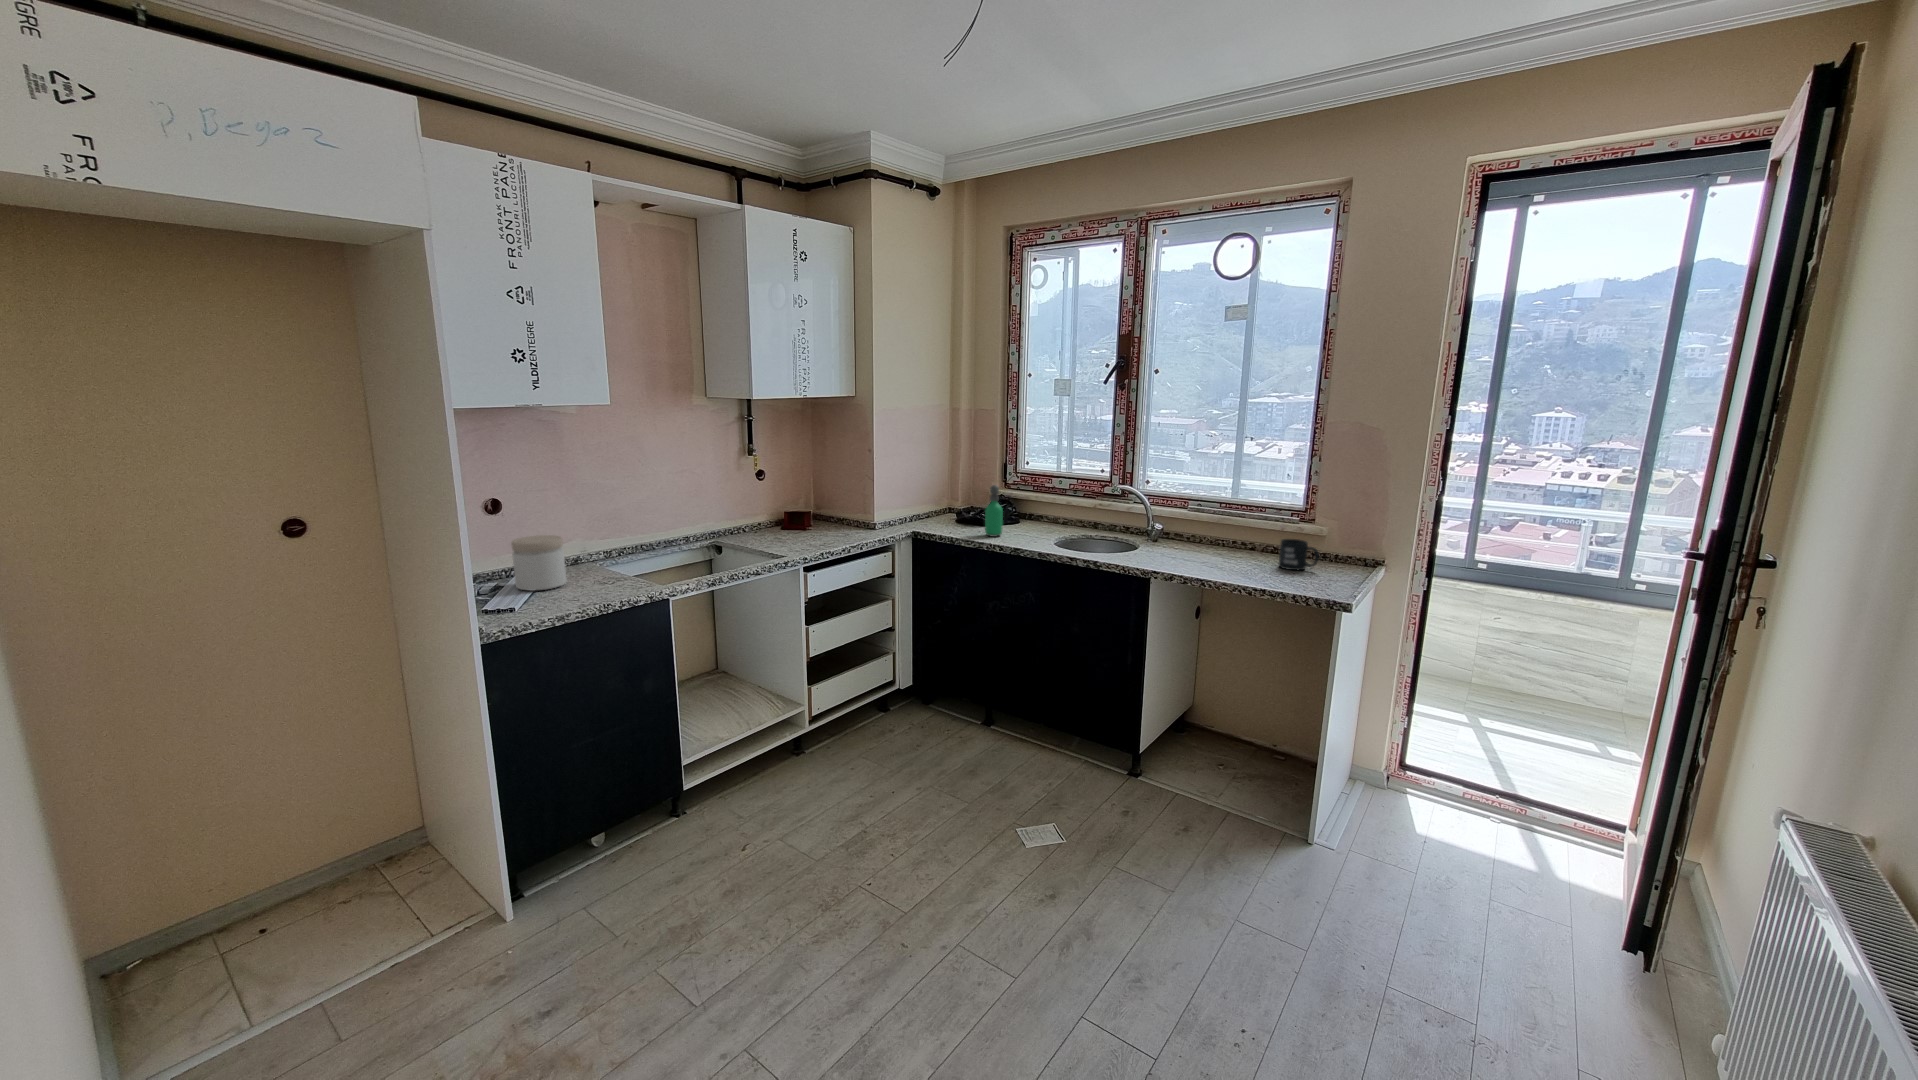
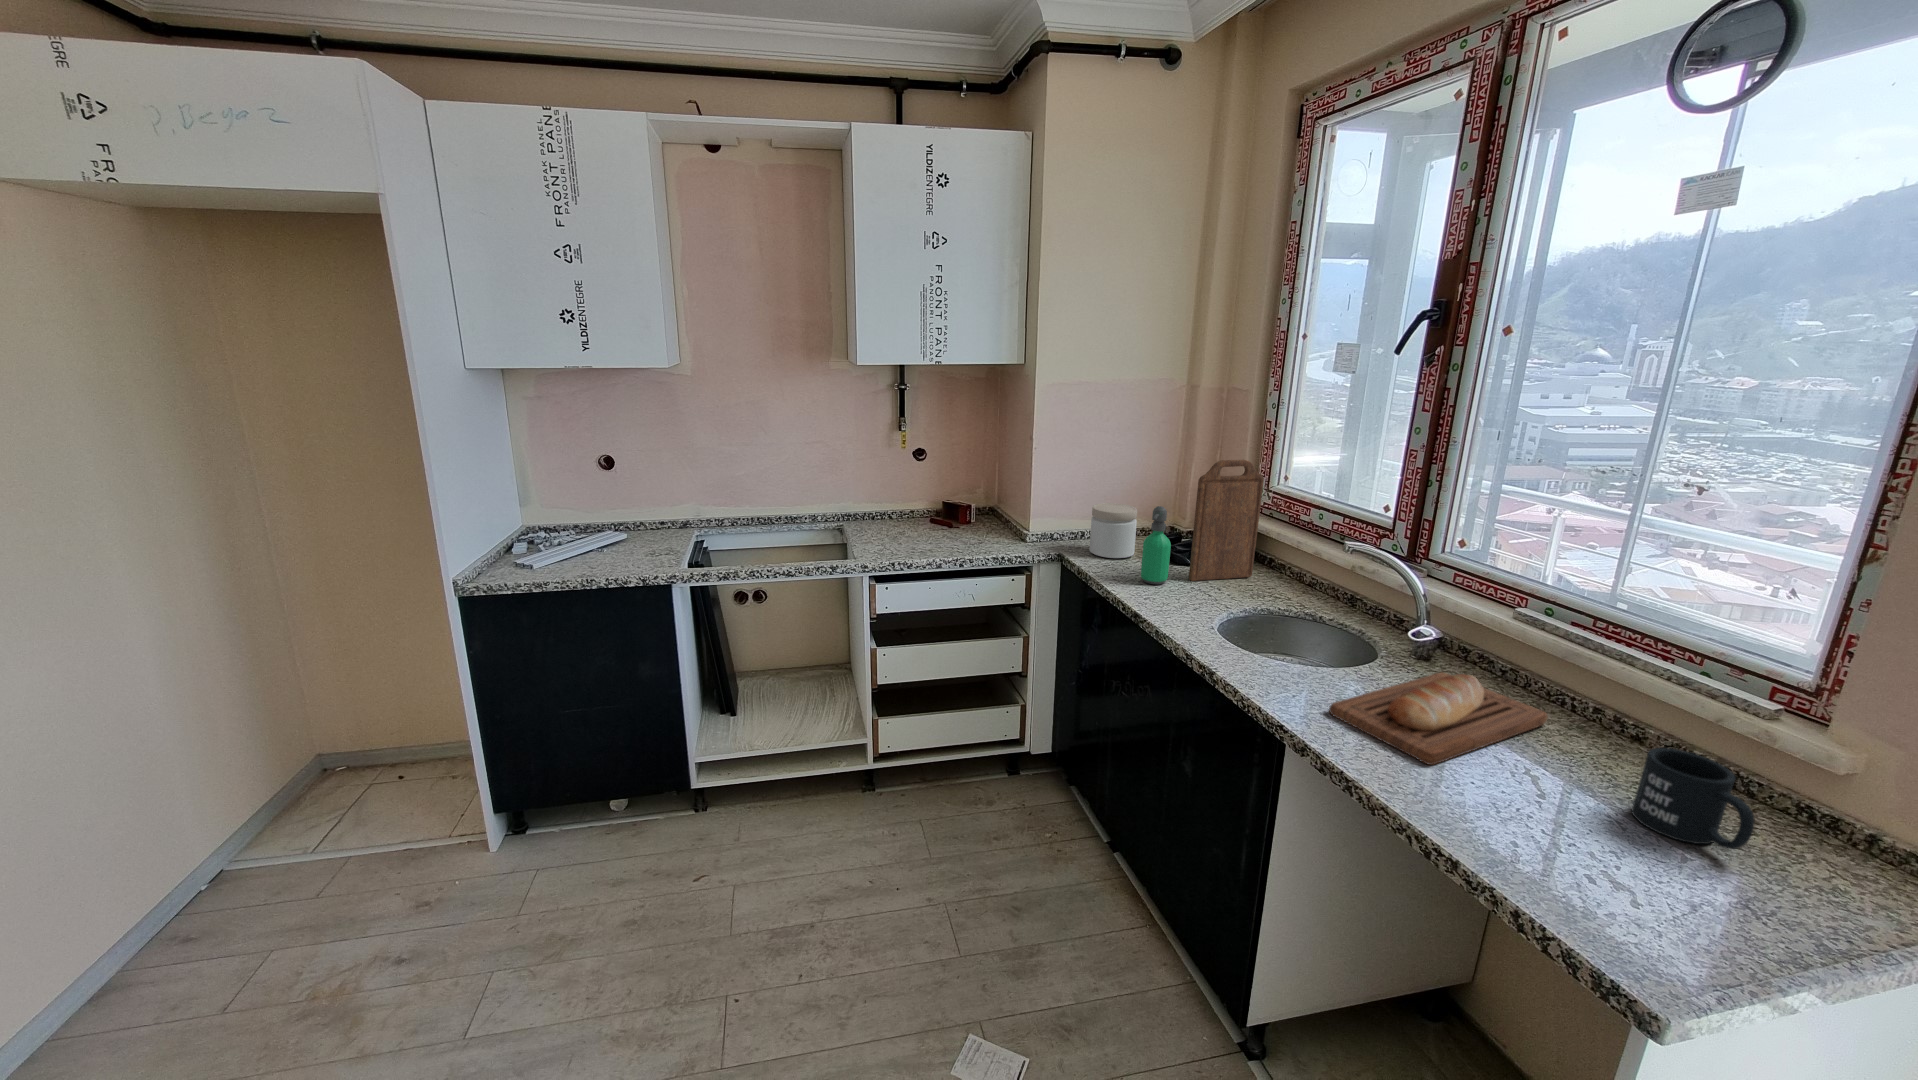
cutting board: none [1007,452,1034,532] -> present [1189,460,1264,581]
jar: present [511,535,567,591] -> present [1090,503,1137,558]
bread loaf: none [1162,537,1226,570] -> present [1329,672,1547,765]

